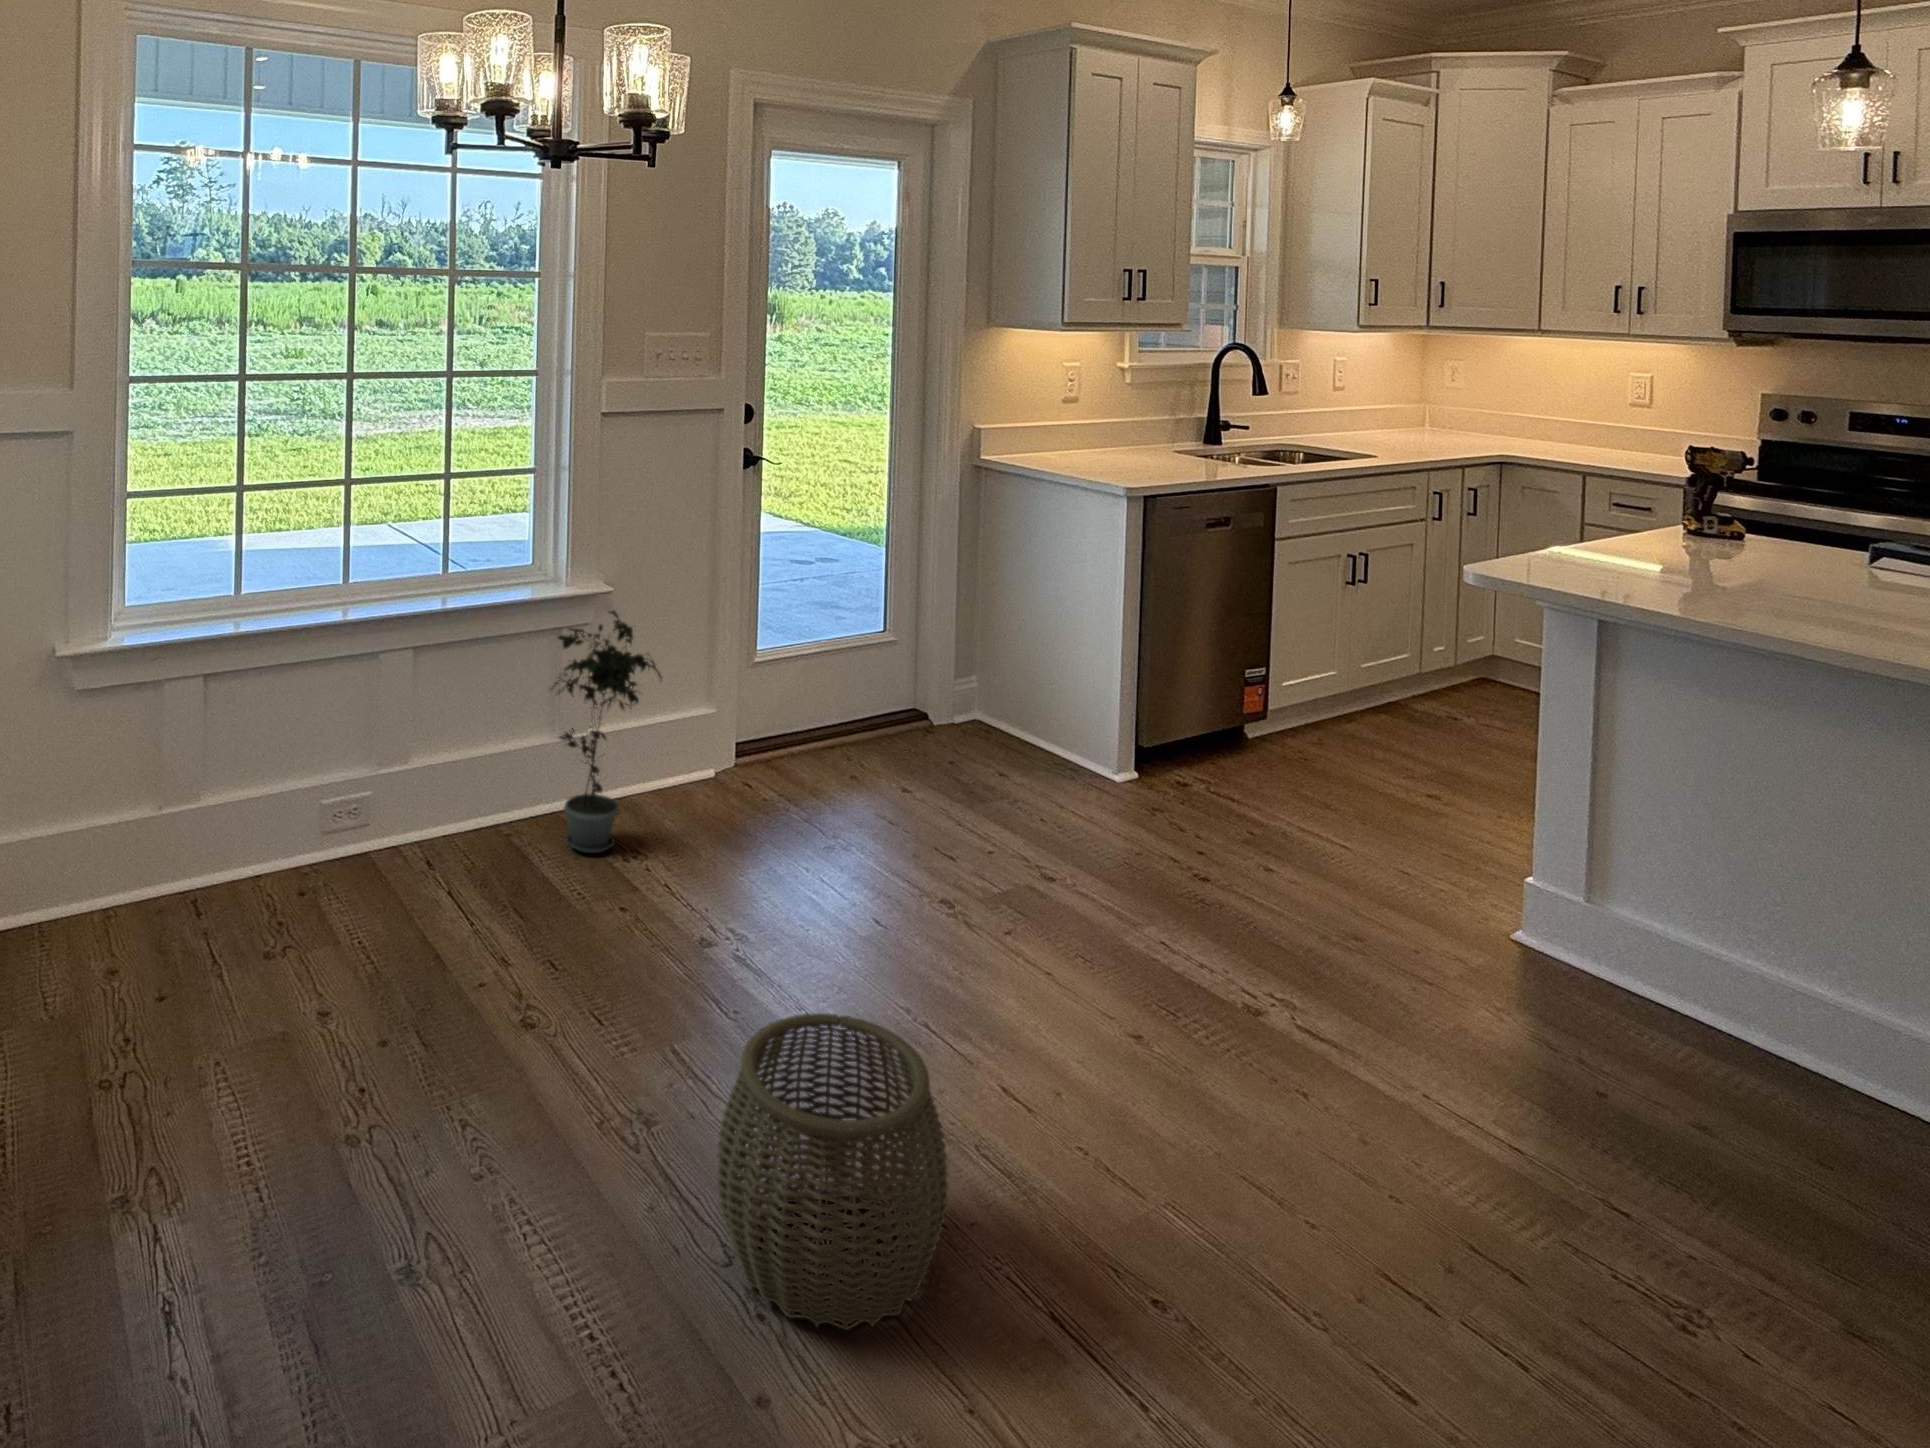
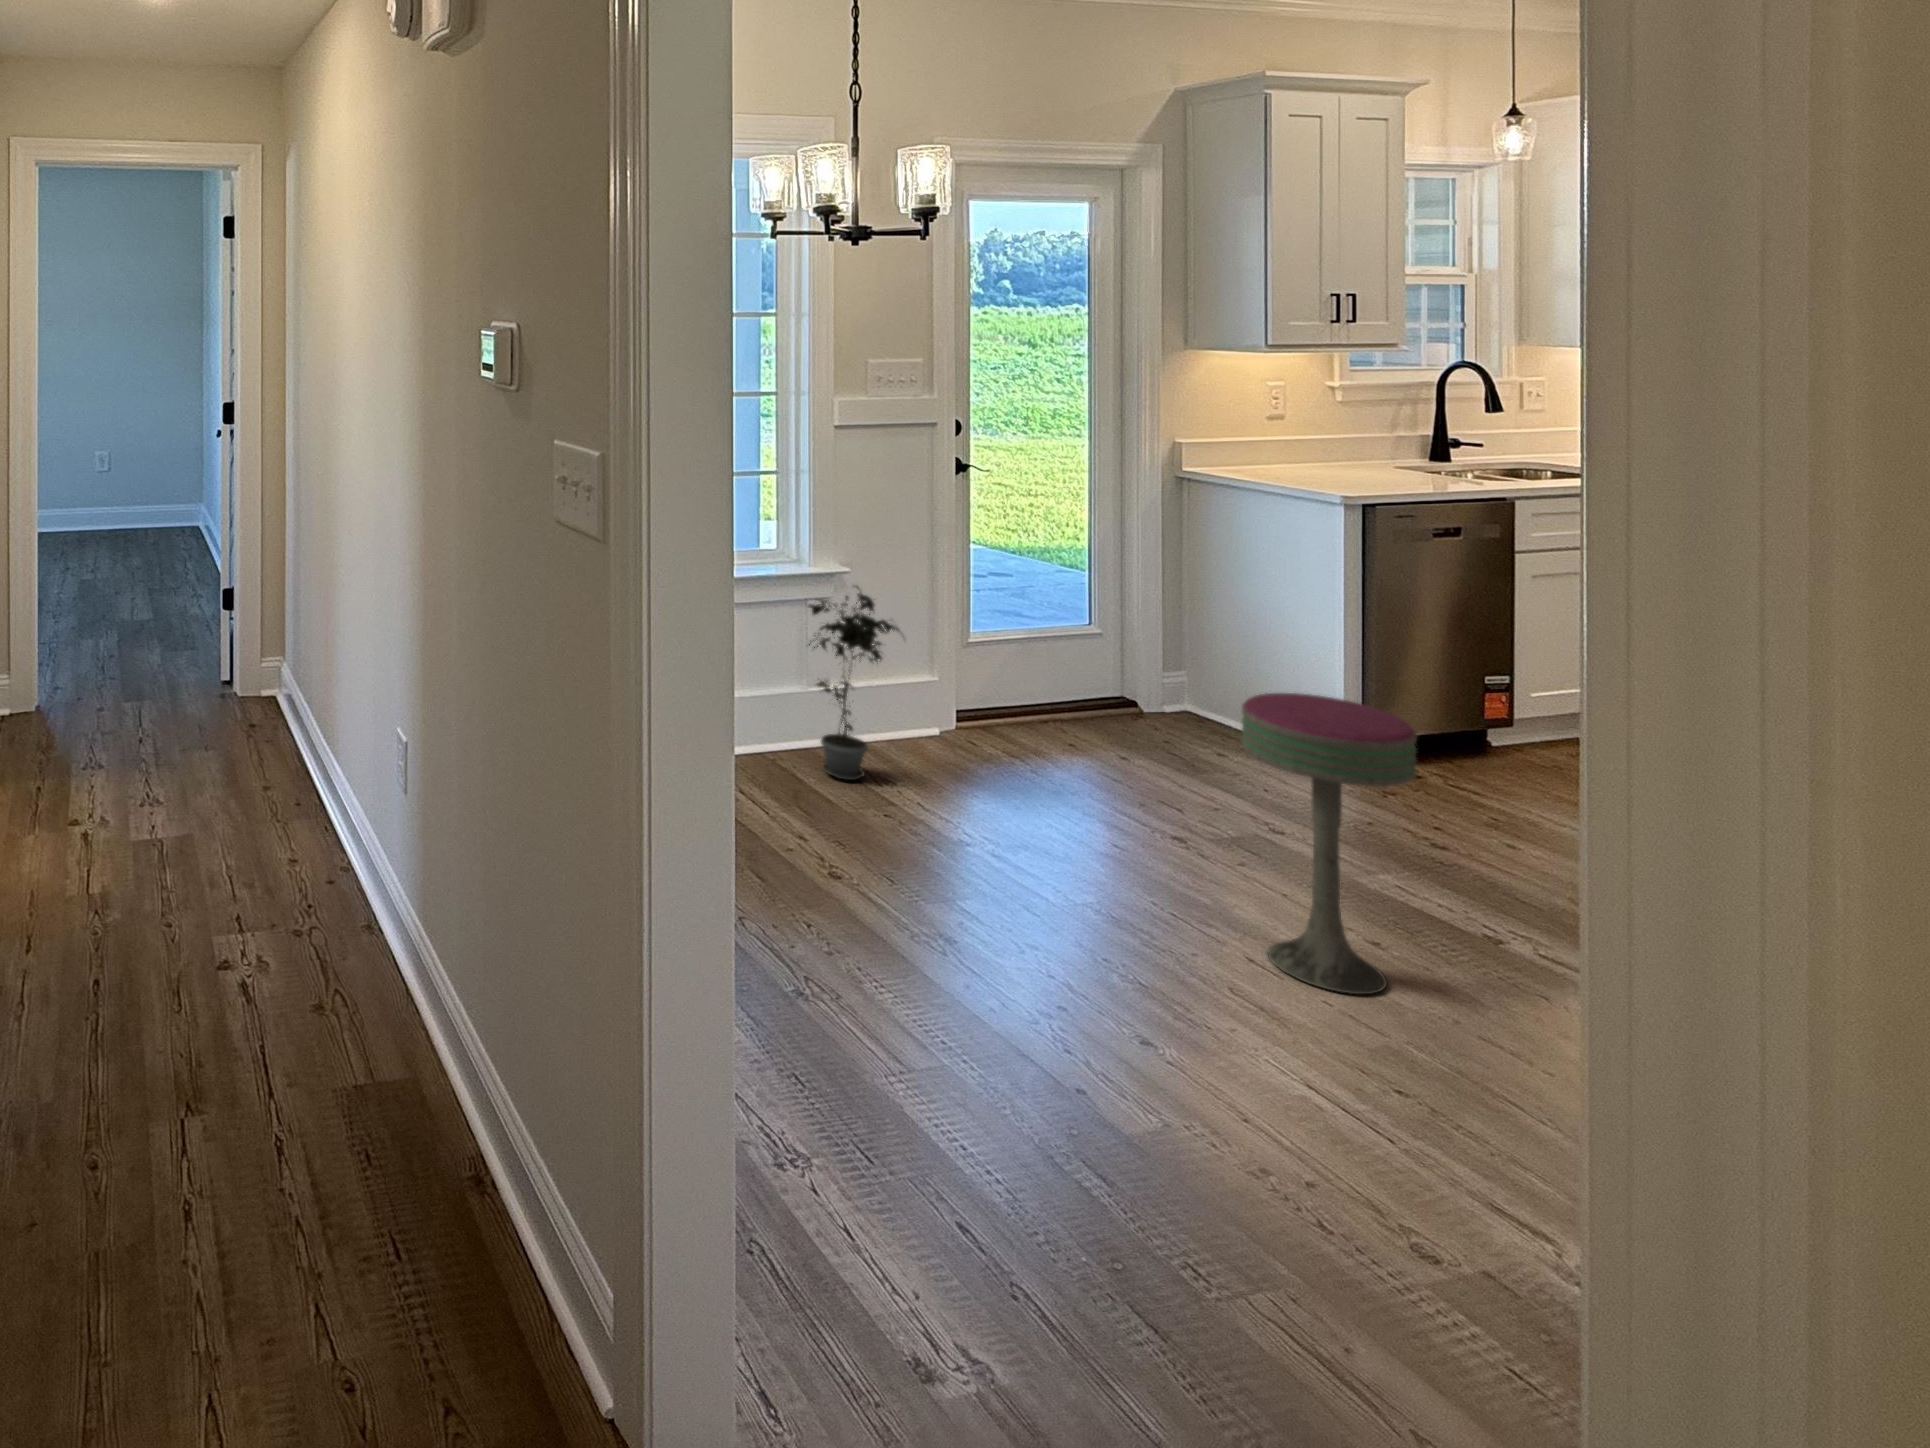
bar stool: none [1010,740,1193,1113] -> present [1242,693,1417,994]
woven basket: present [717,1013,948,1330] -> none [1012,868,1207,1082]

